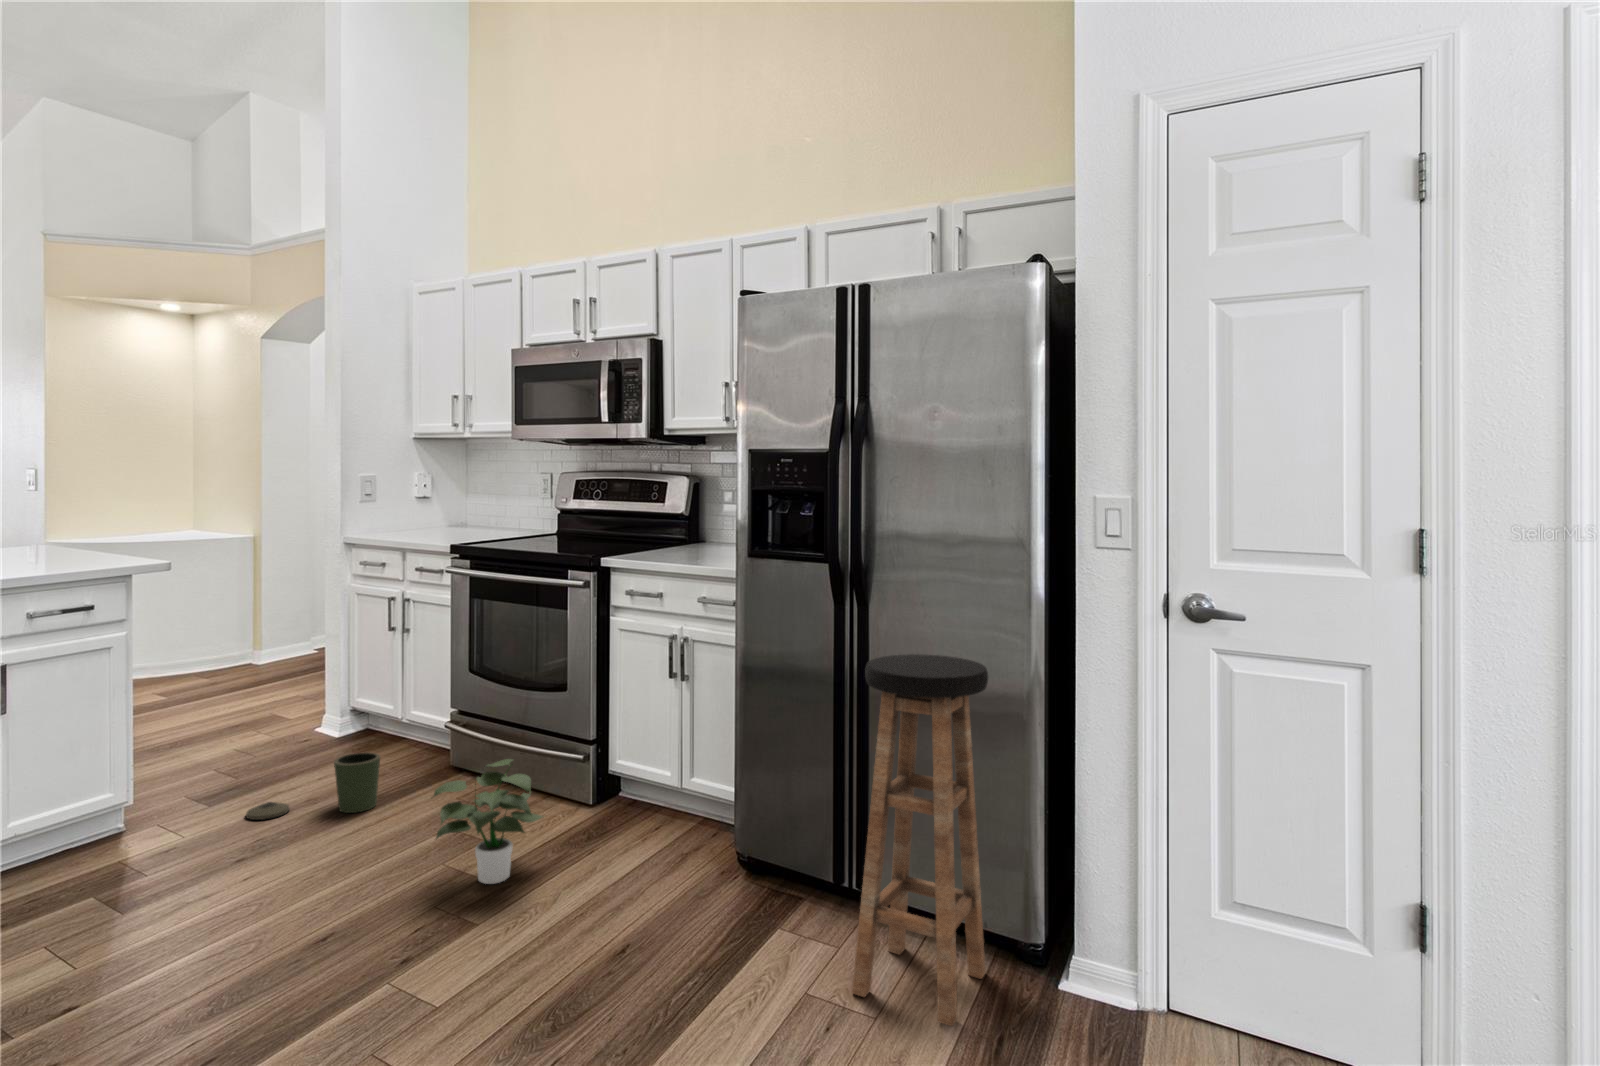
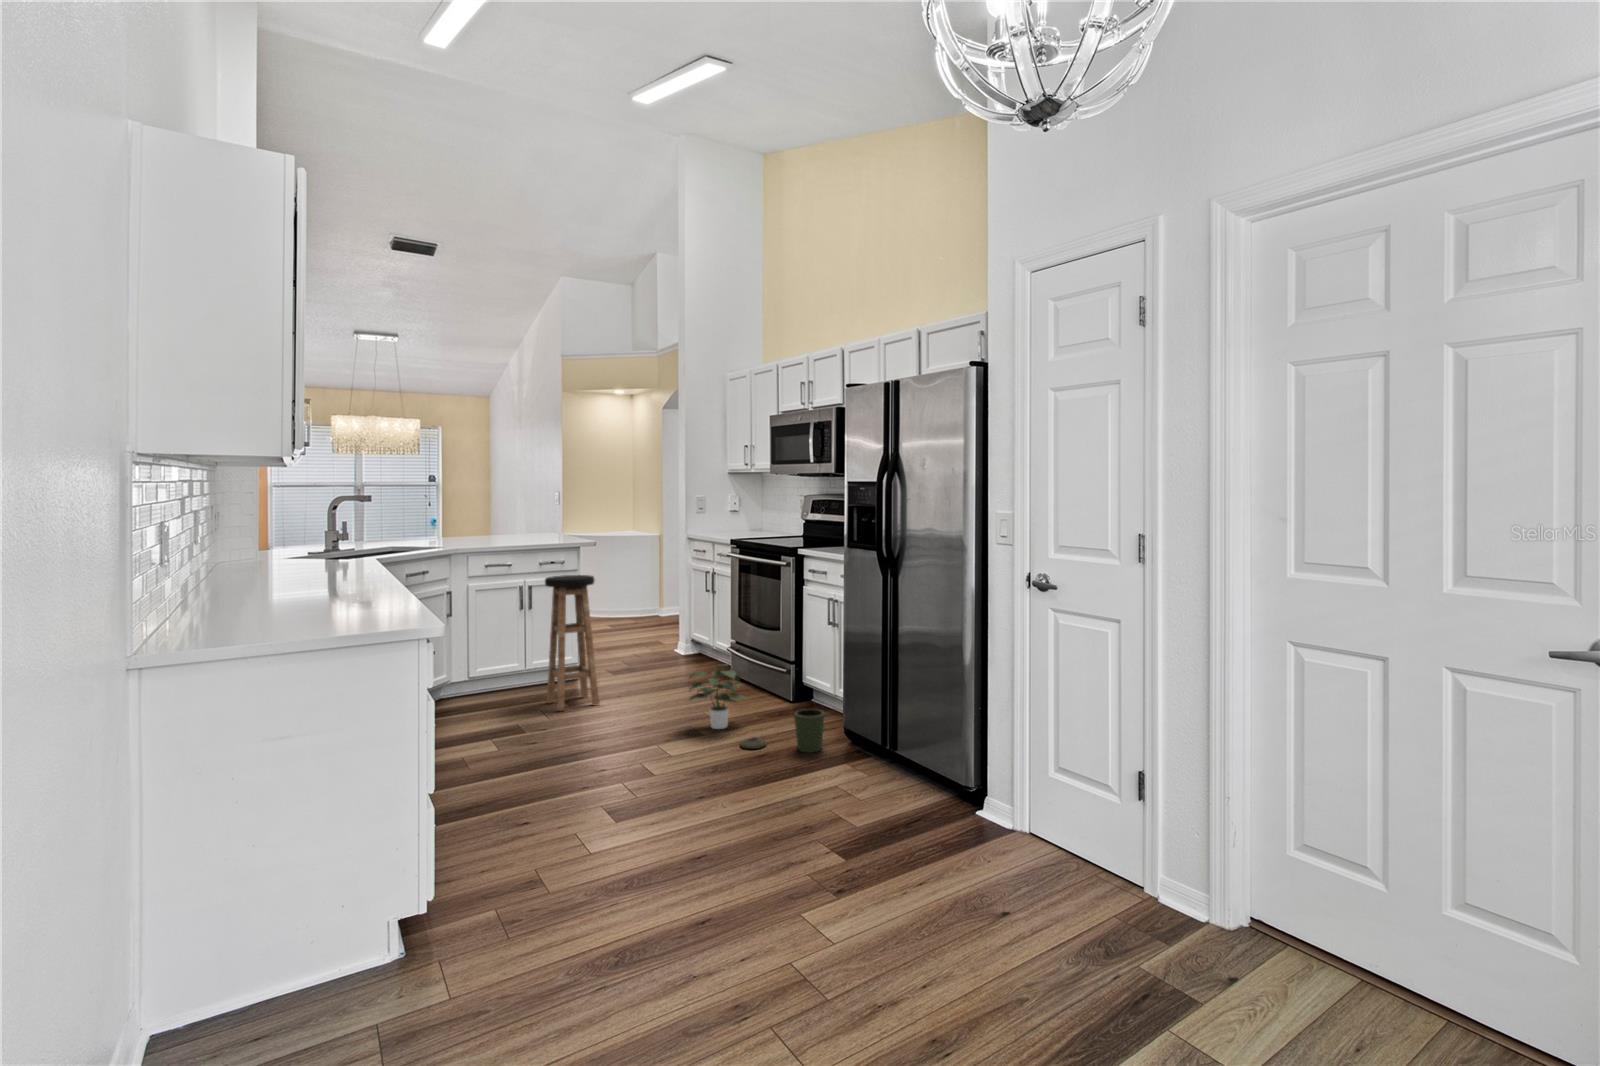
bar stool: present [852,654,988,1026] -> present [545,575,599,711]
trash can: present [246,752,380,820] -> present [740,709,824,753]

